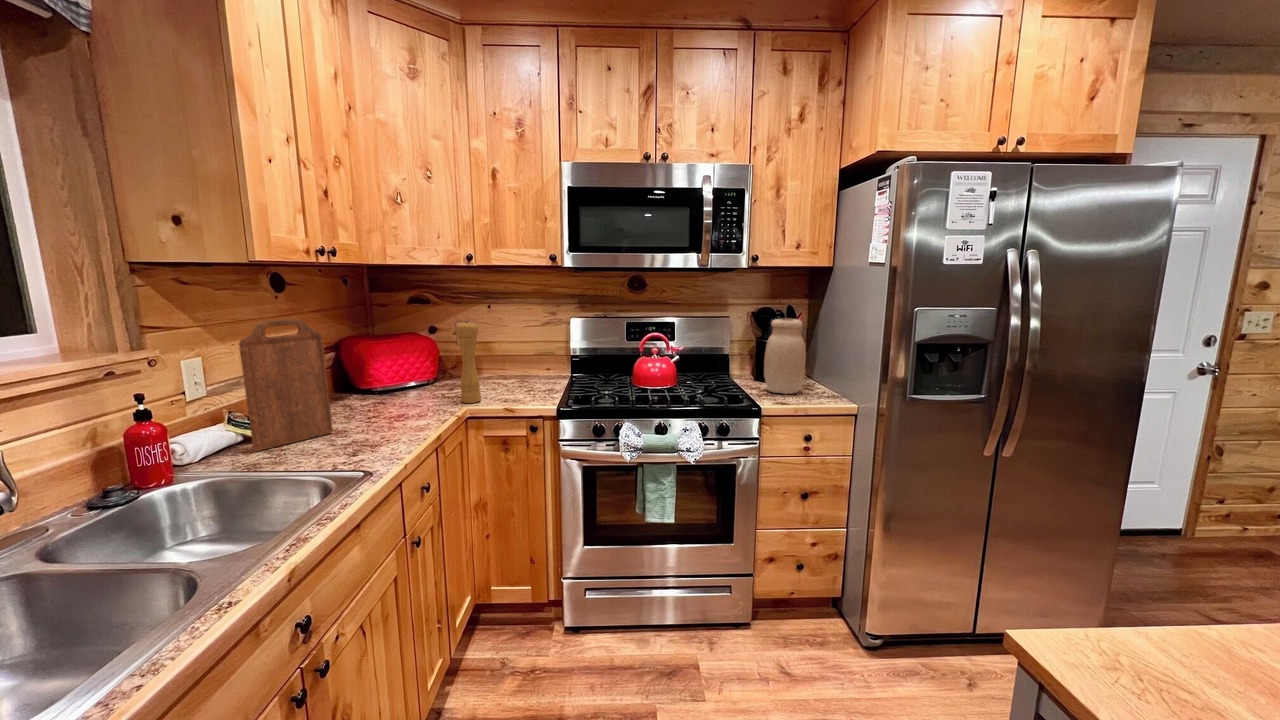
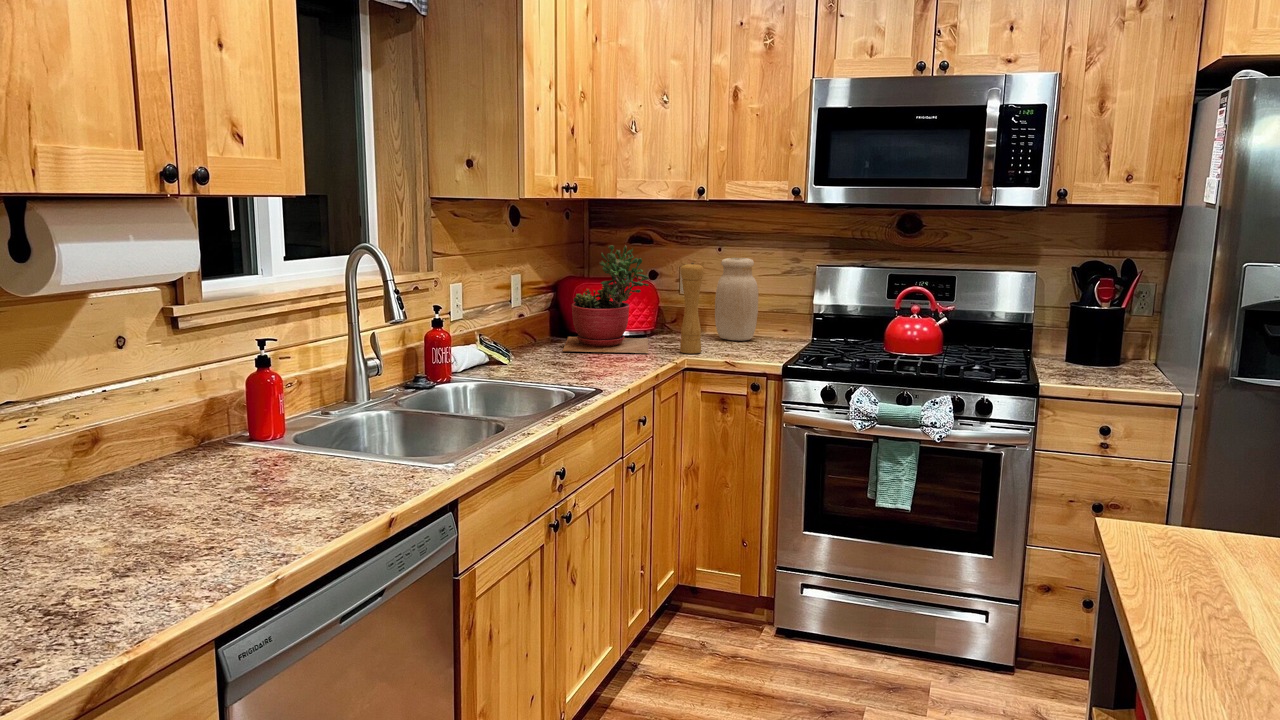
succulent plant: none [338,307,431,414] -> present [563,245,649,353]
cutting board: present [239,319,333,451] -> none [498,250,561,370]
jar: present [764,319,806,394] -> present [715,258,758,341]

